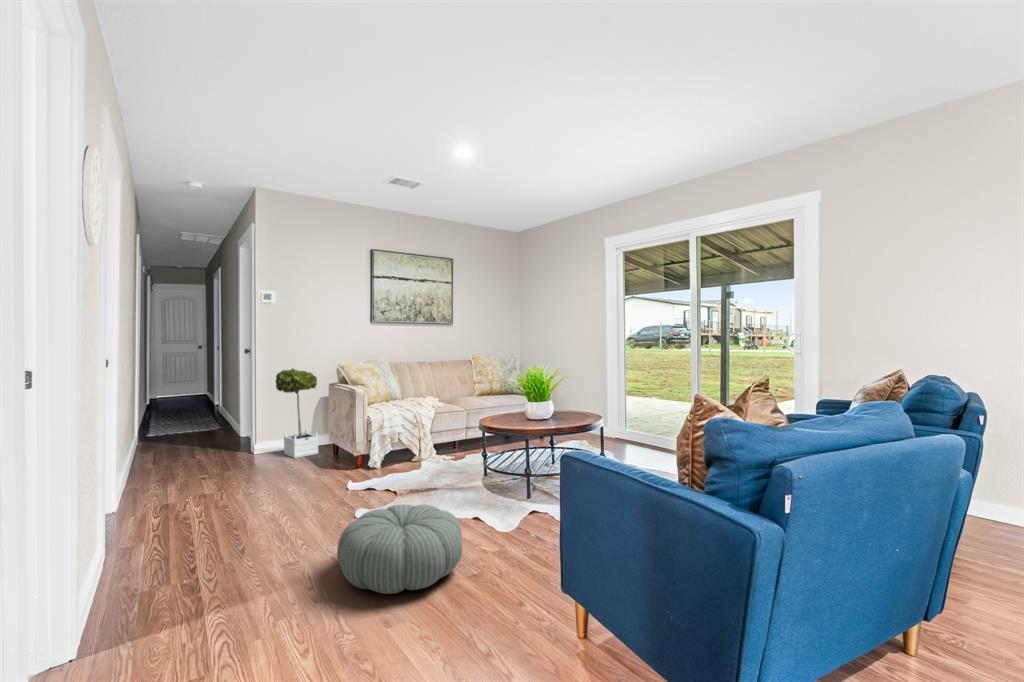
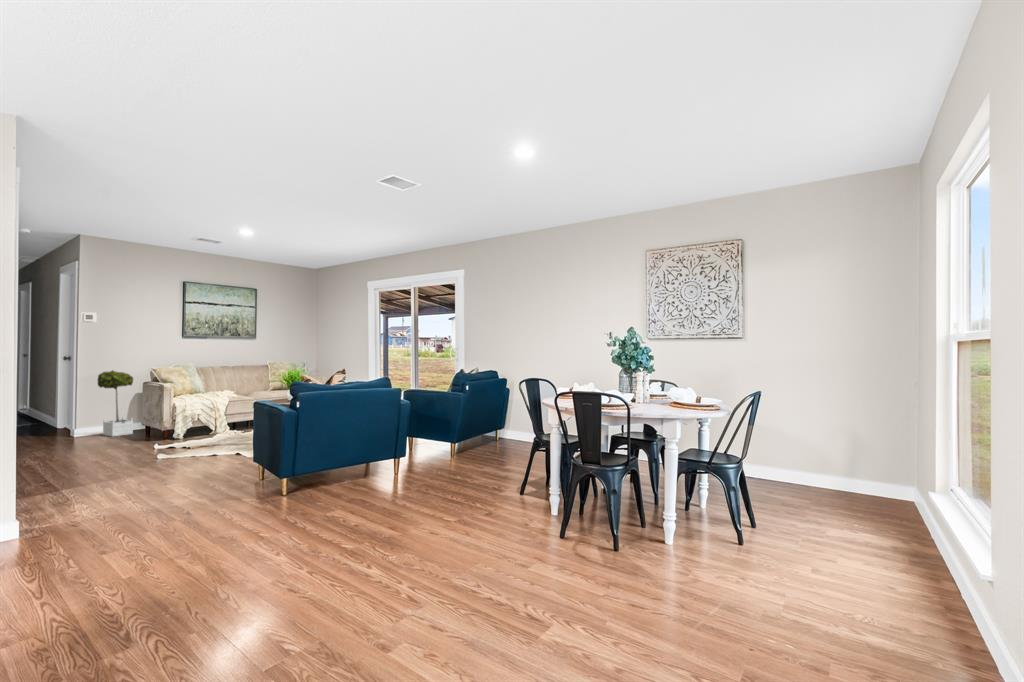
pouf: present [337,504,463,594] -> none [143,440,219,476]

